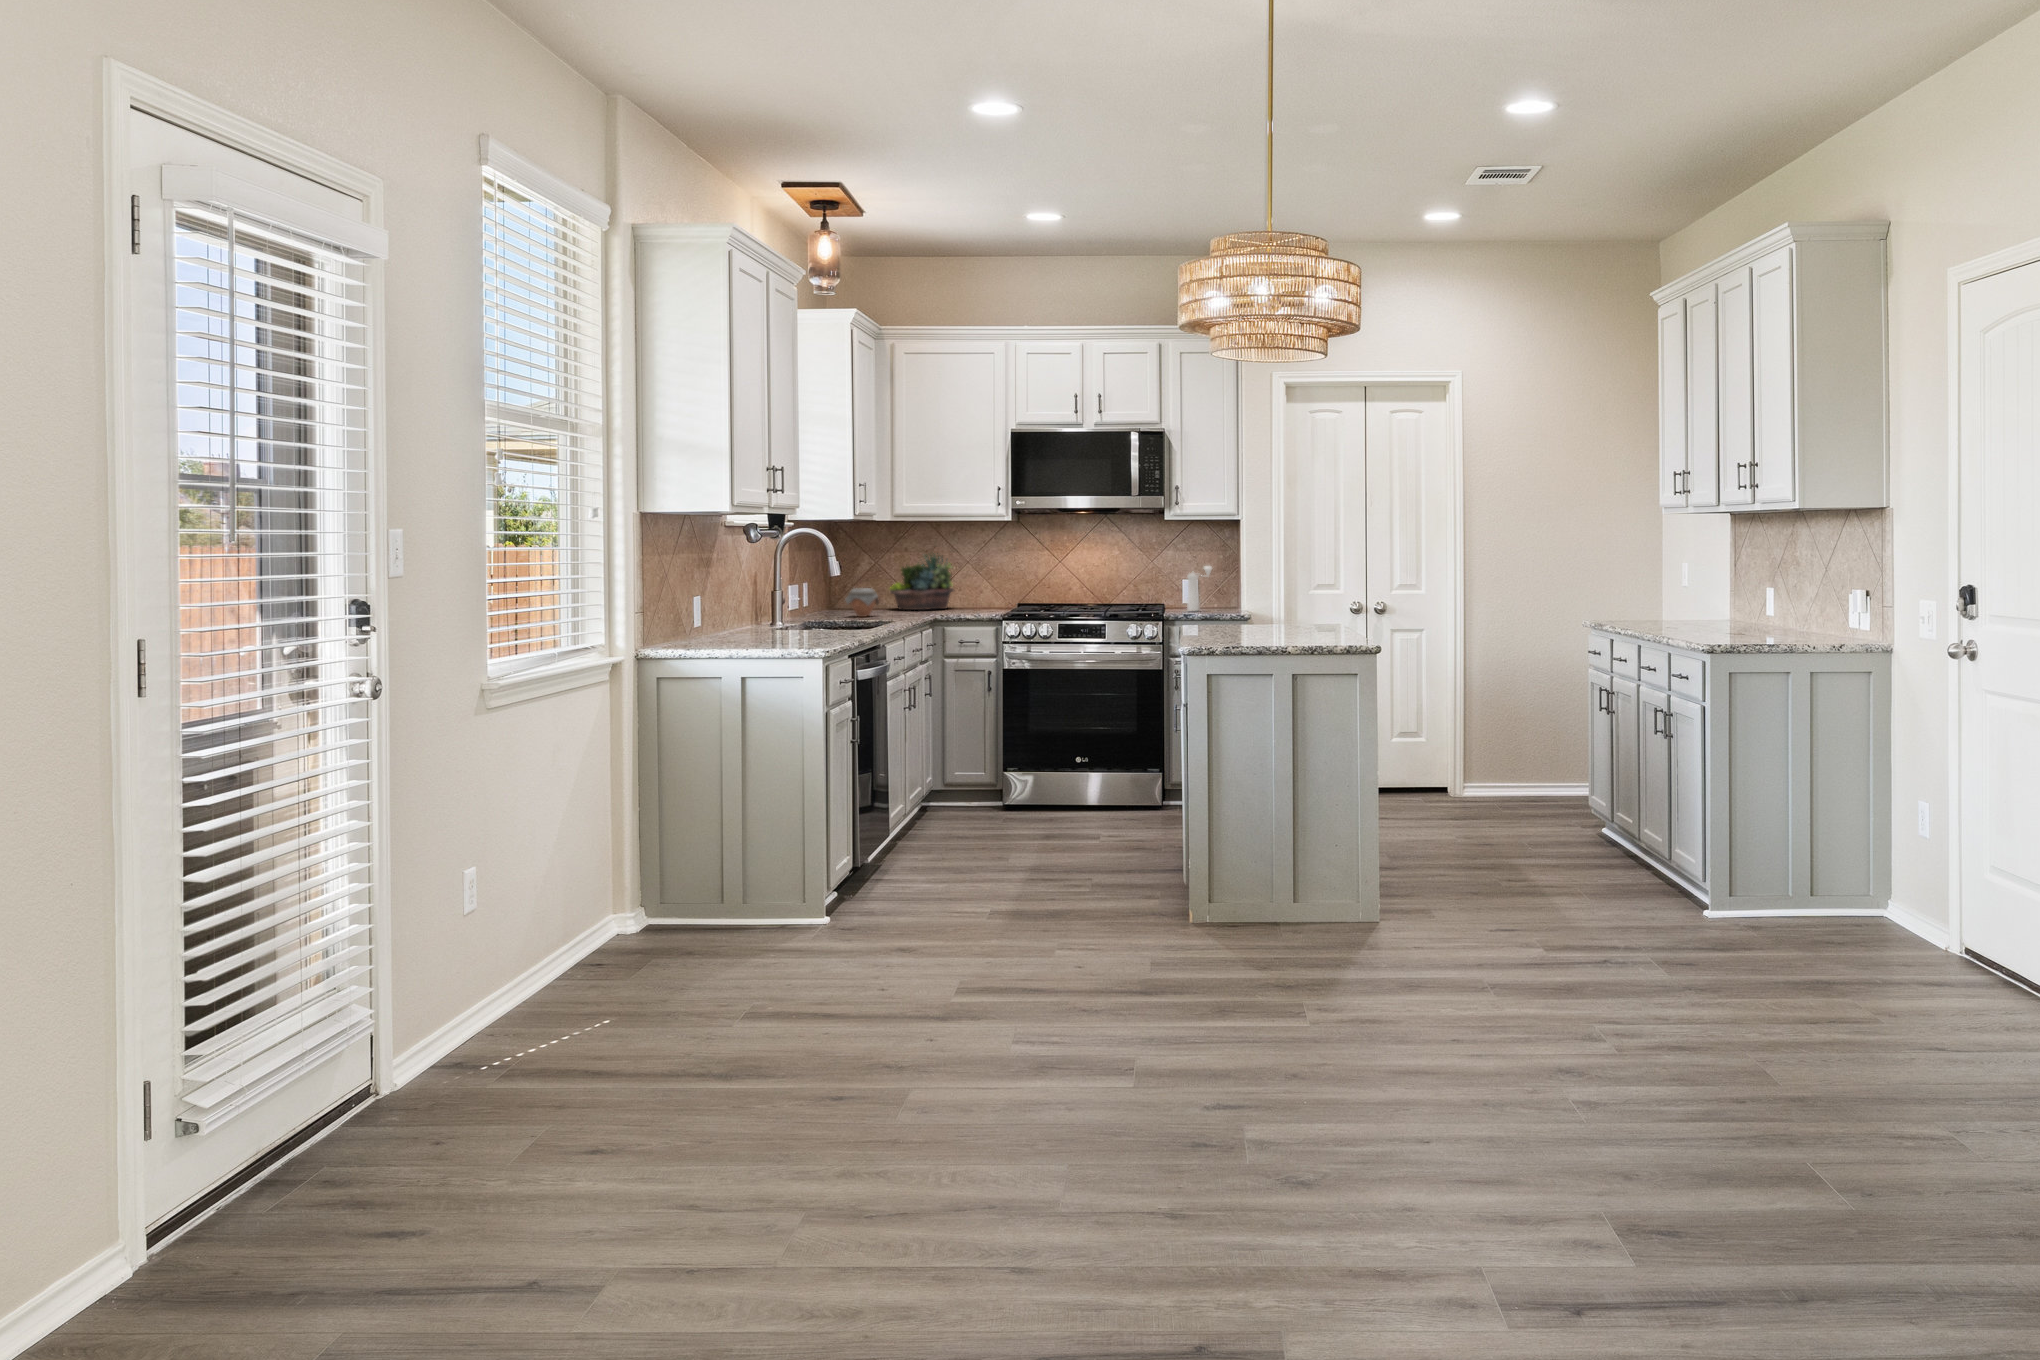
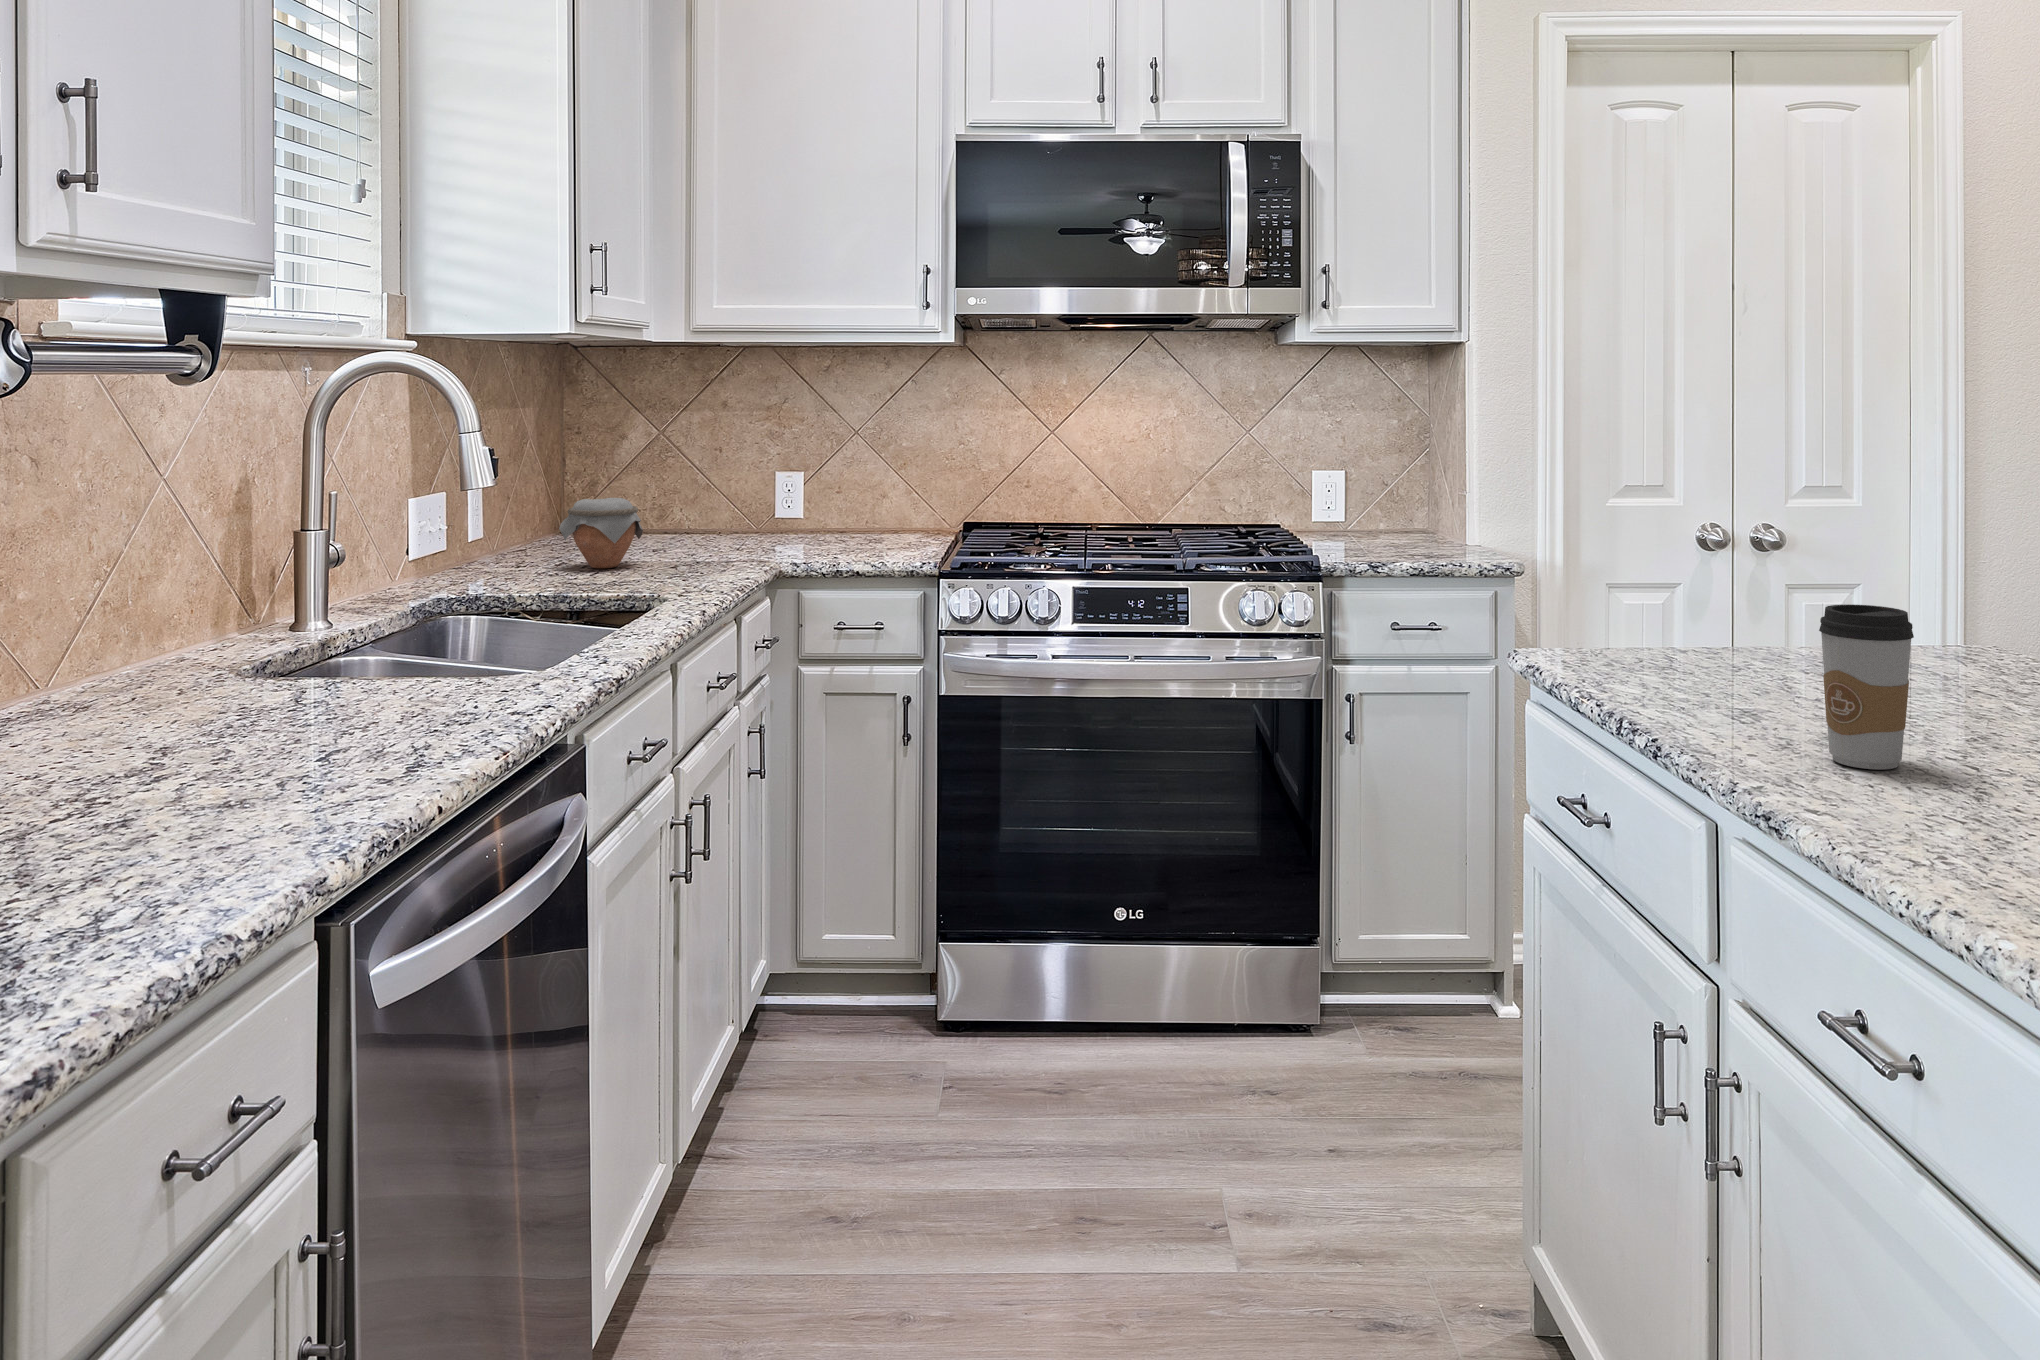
succulent planter: present [890,553,953,610] -> none [681,410,826,541]
pepper mill: present [1187,566,1212,611] -> none [1361,448,1412,554]
coffee cup: none [1220,597,1242,638] -> present [1819,604,1914,769]

